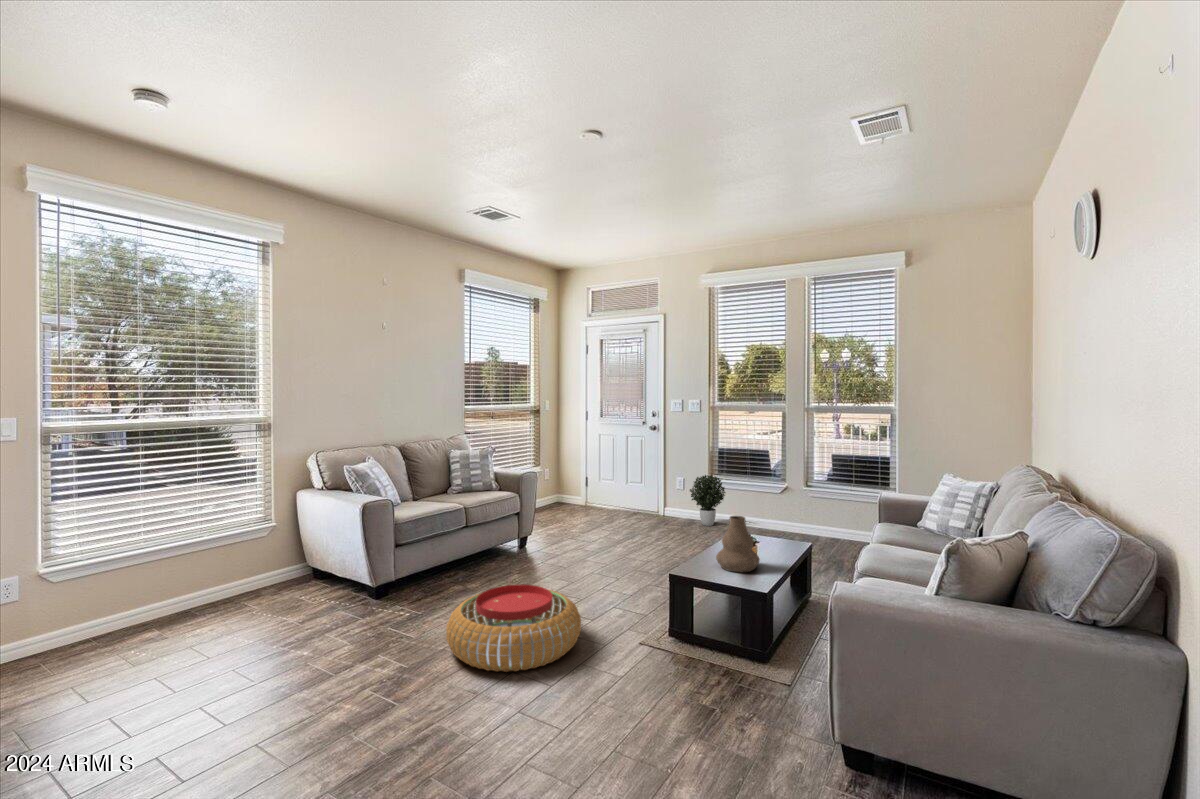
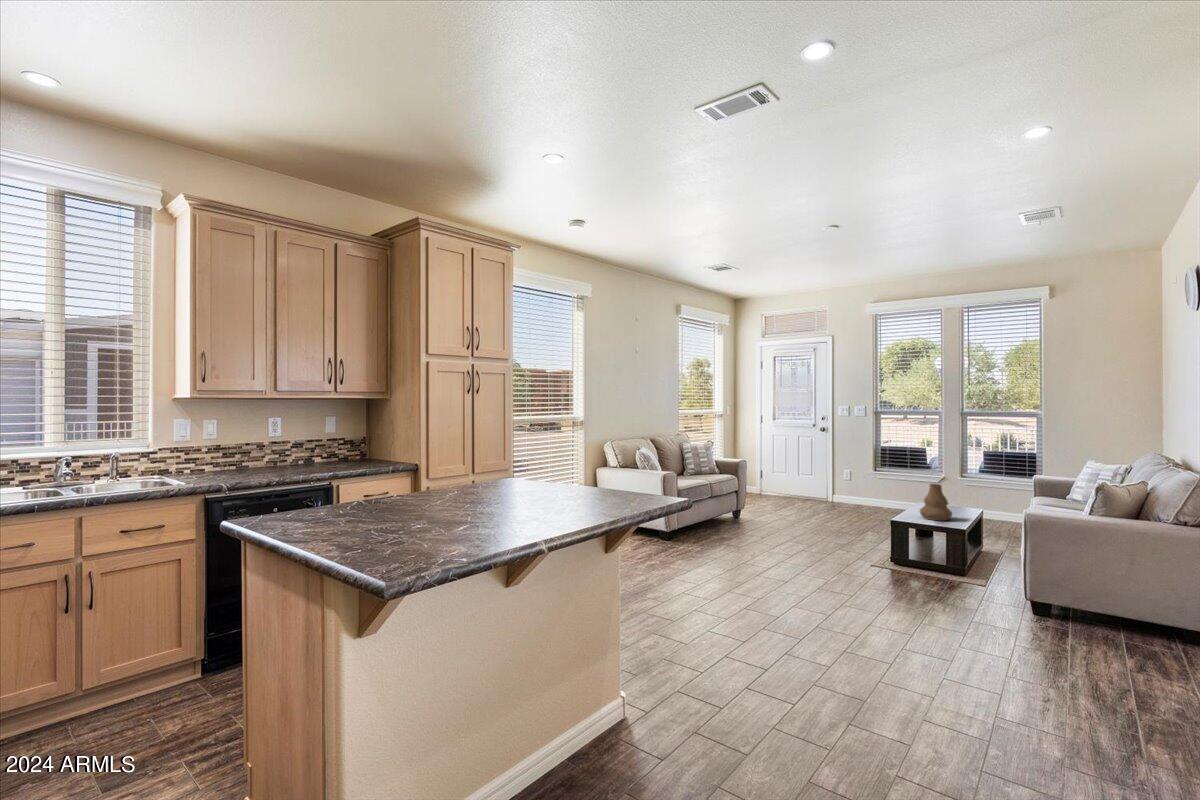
potted plant: present [690,475,726,526] -> none [859,466,891,507]
pouf: present [446,584,581,672] -> none [744,526,833,572]

